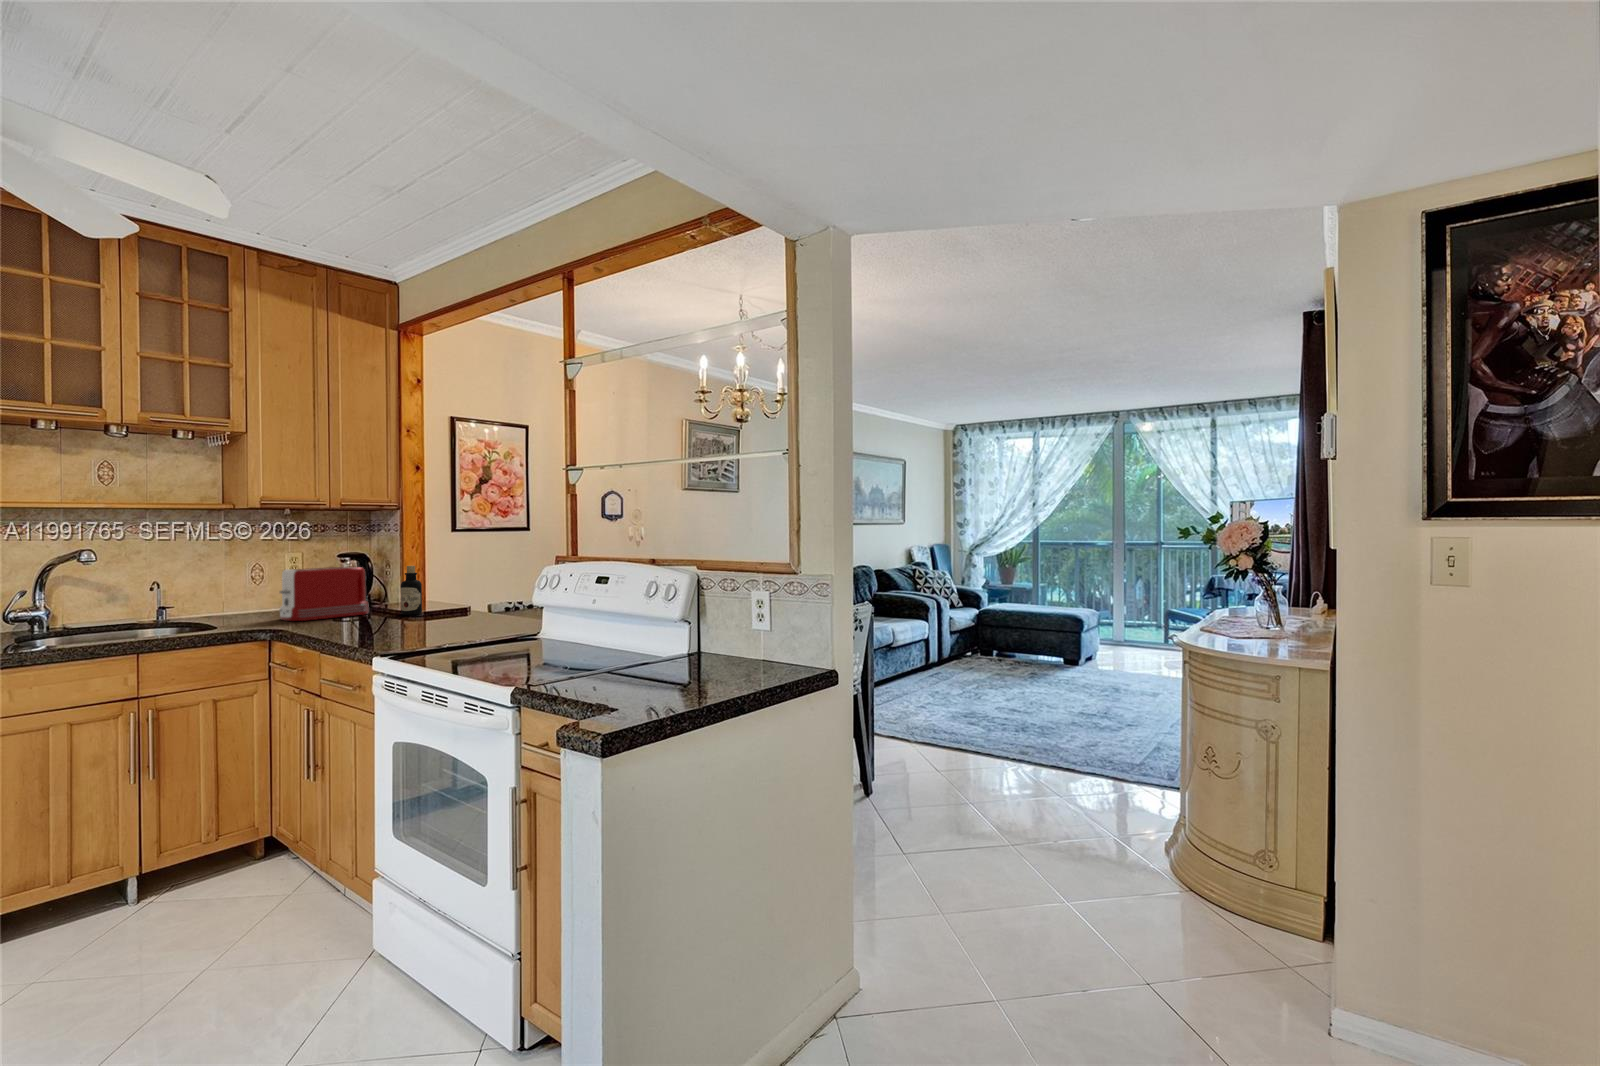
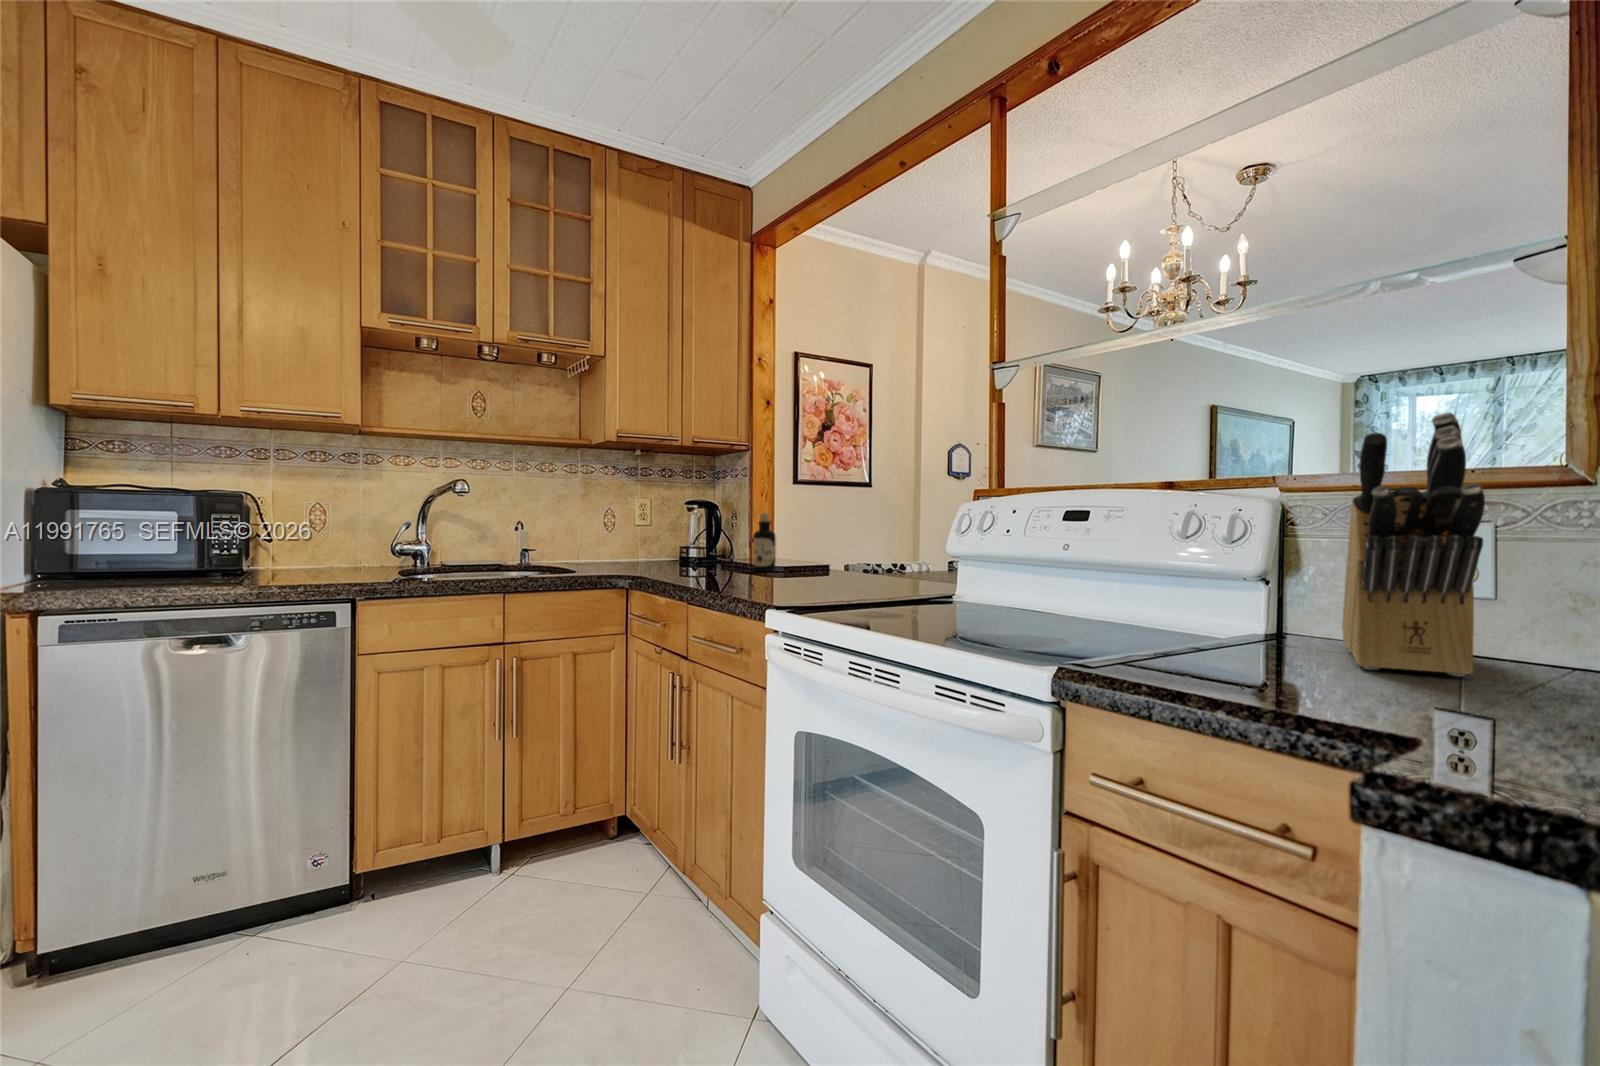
knife block: none [667,551,756,684] -> present [1342,412,1485,676]
toaster: present [280,567,369,621] -> none [632,513,718,571]

